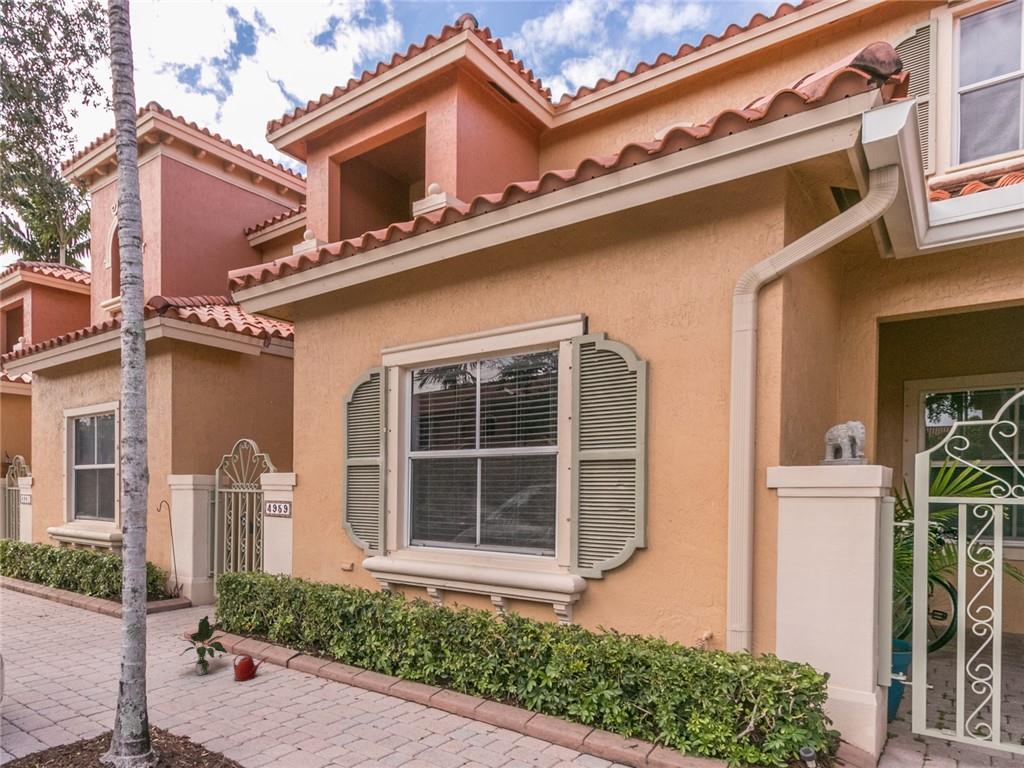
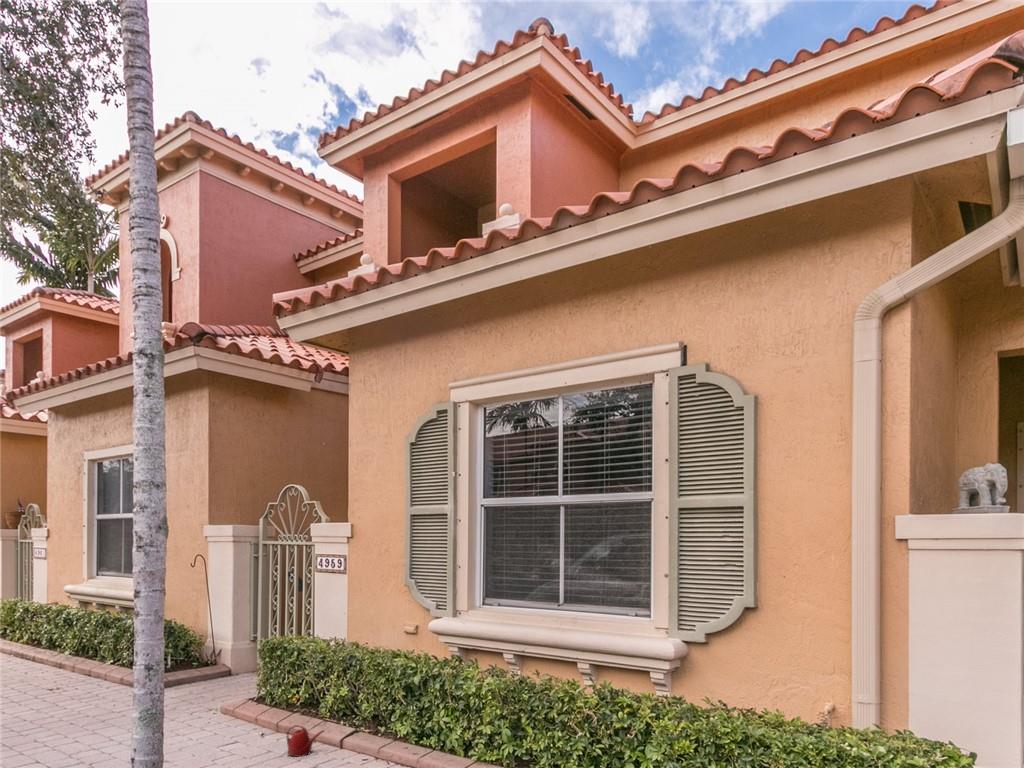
potted plant: present [180,616,227,675] -> none [228,681,278,749]

